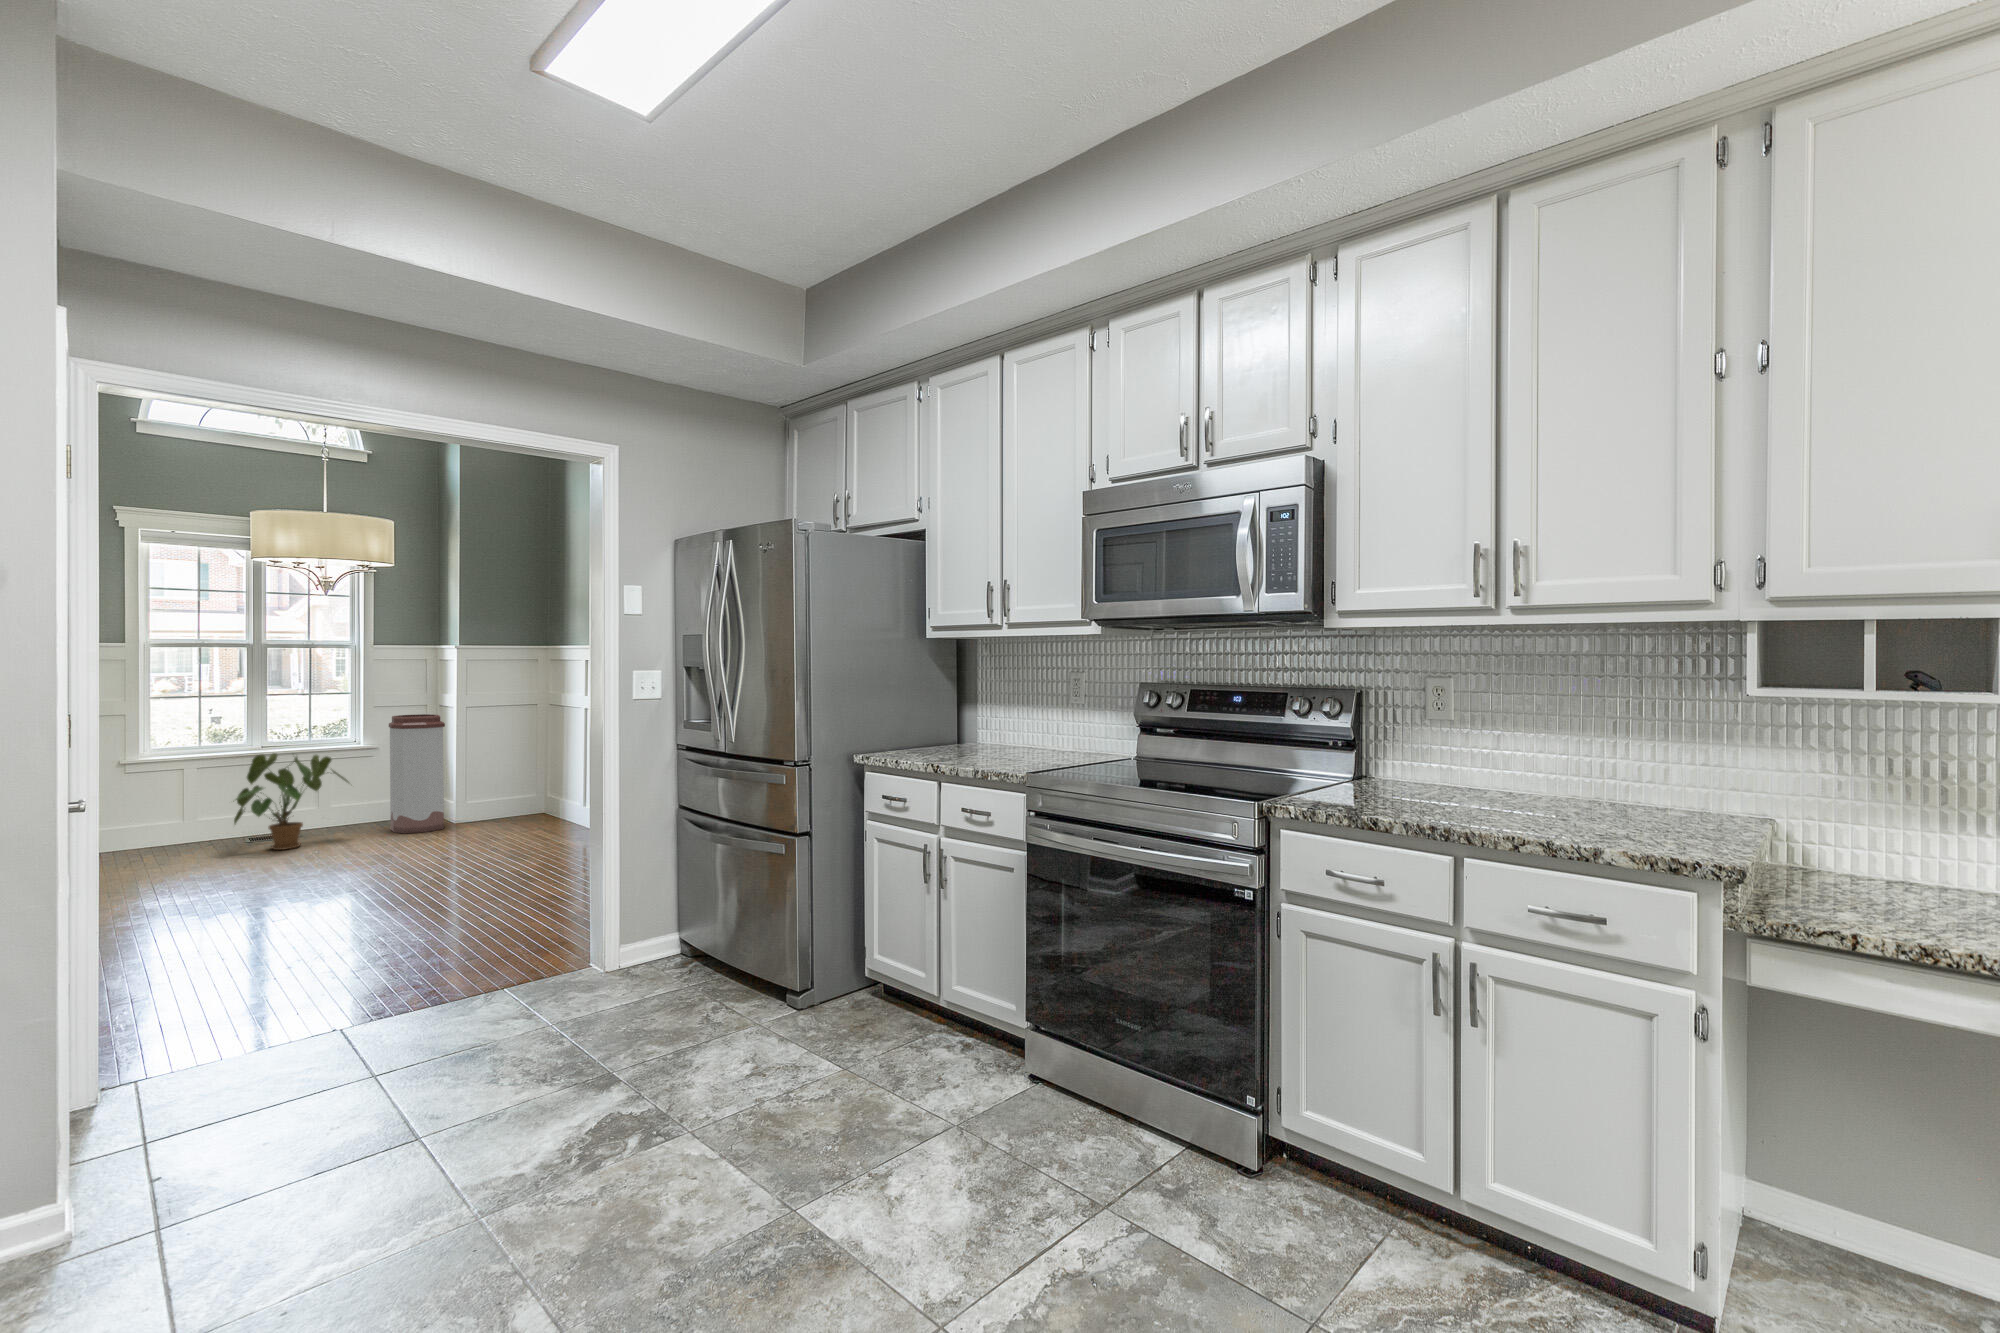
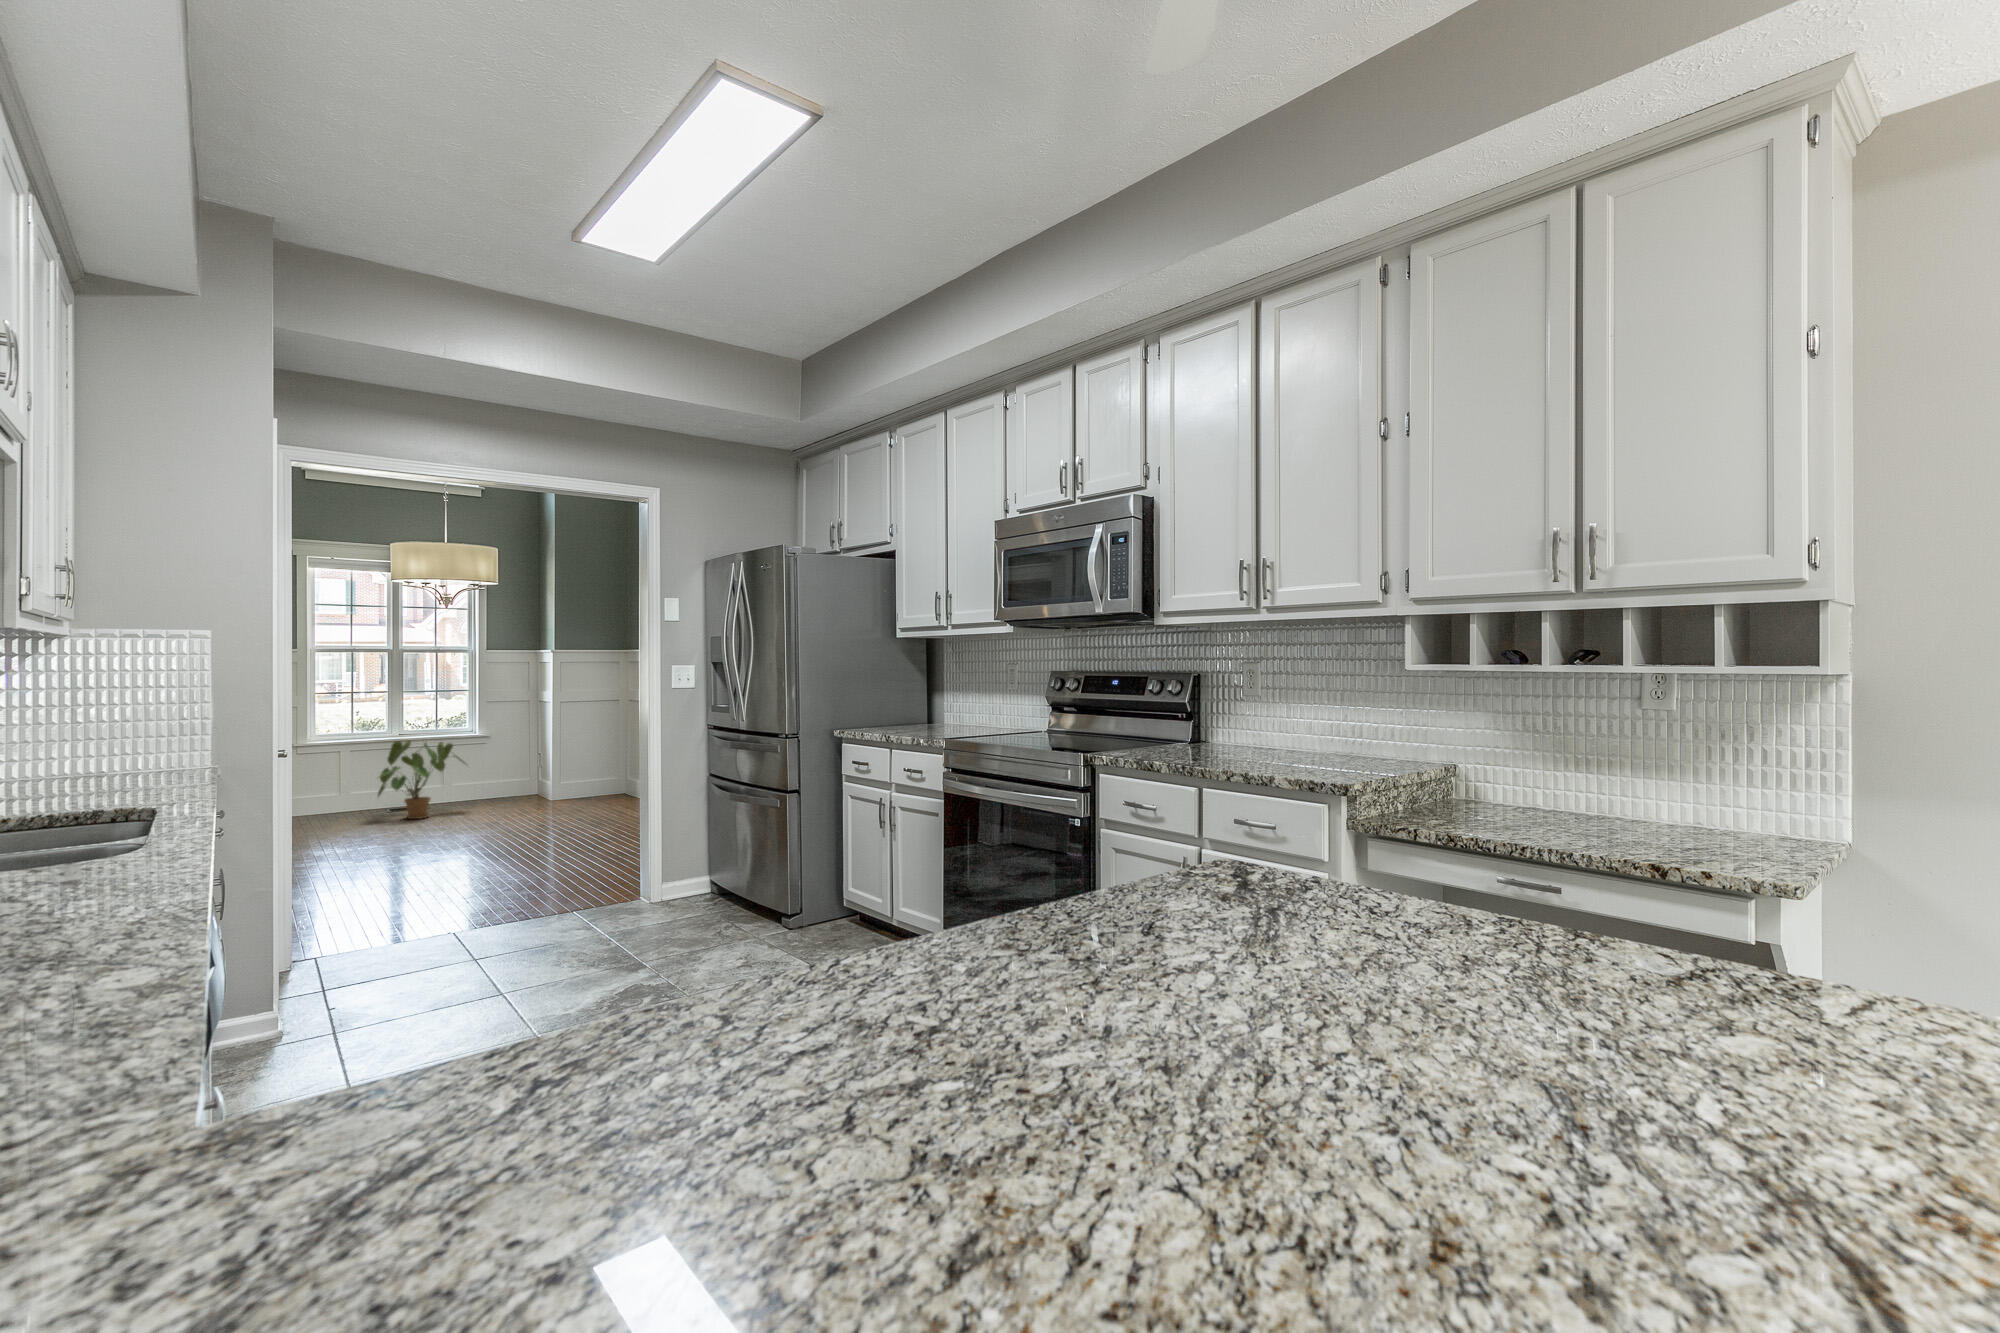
trash can: present [389,714,445,833] -> none [499,708,543,809]

